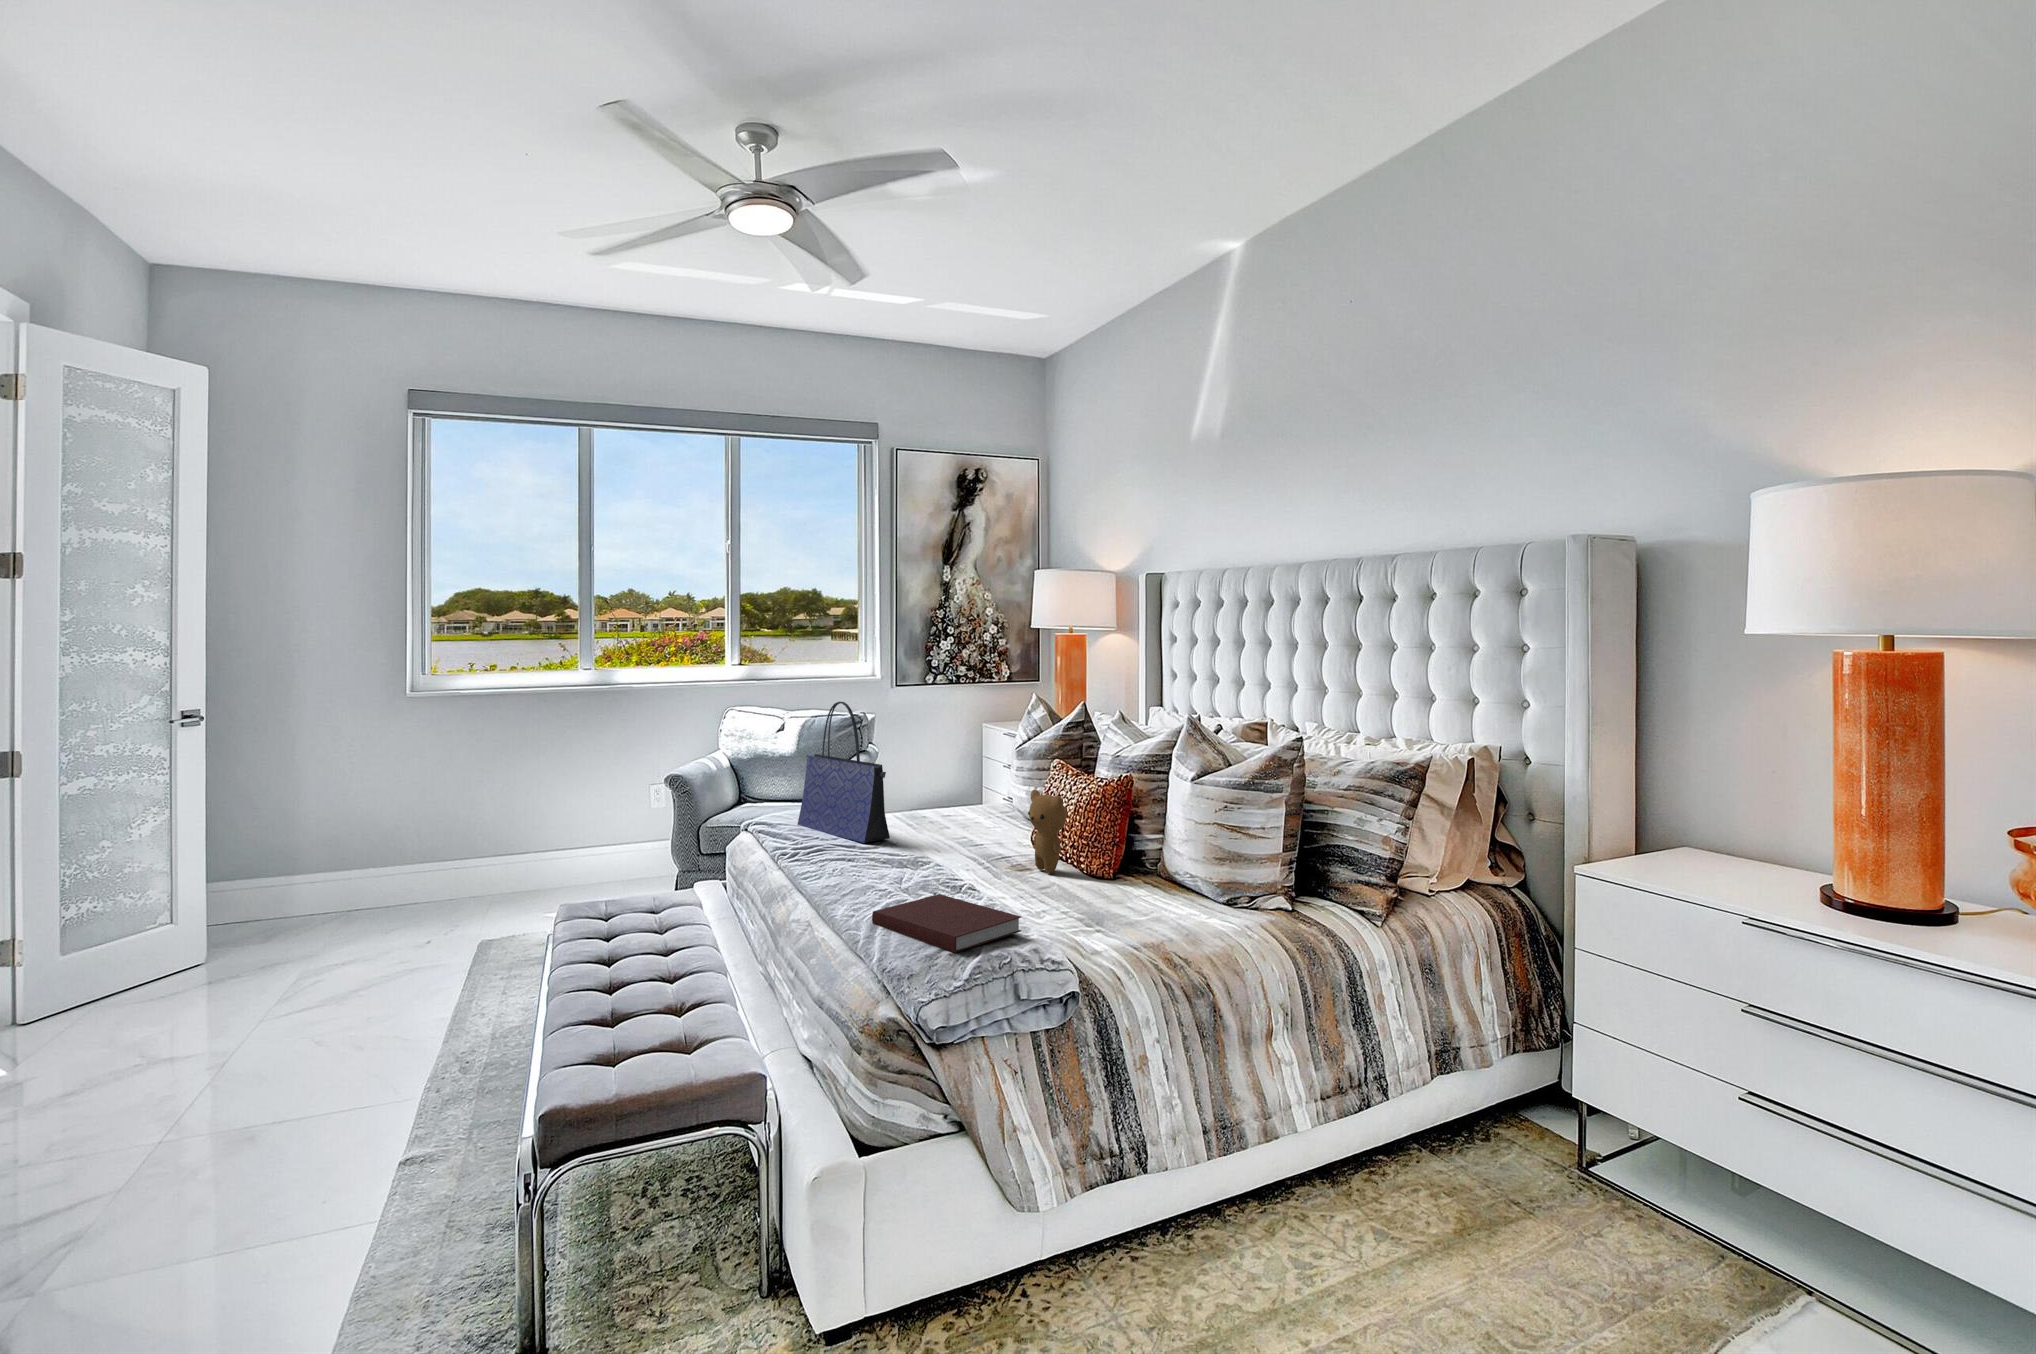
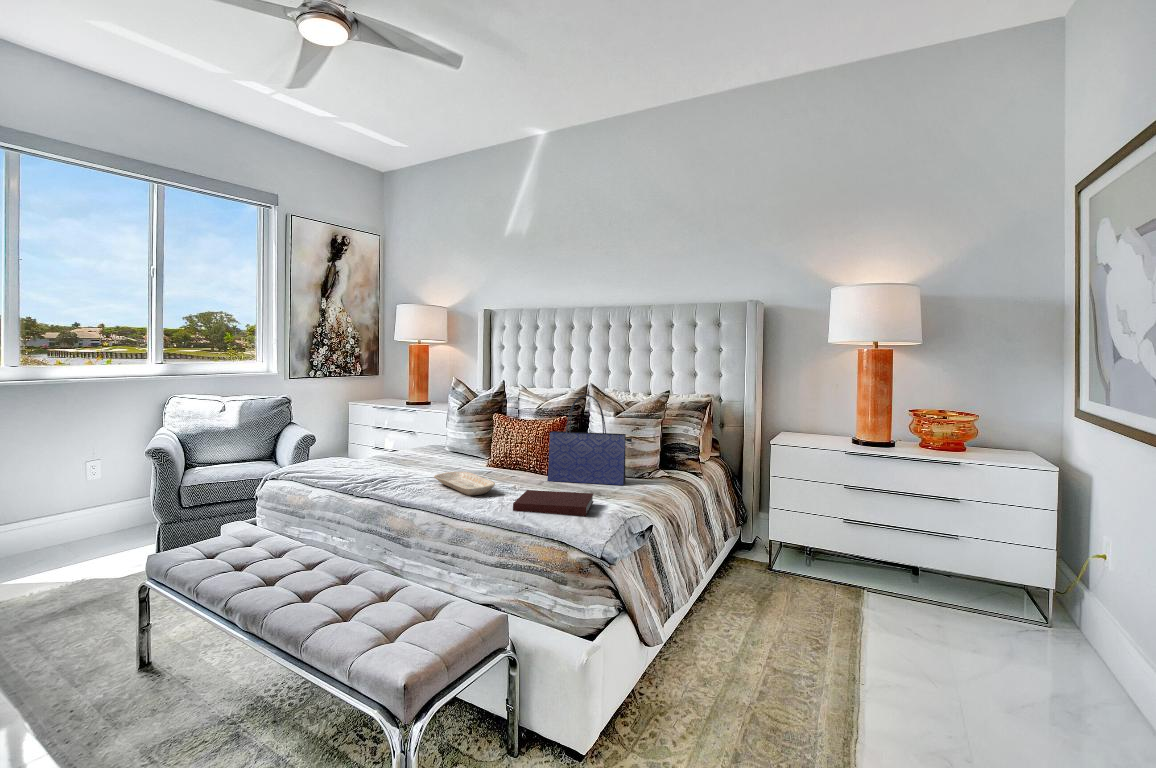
tote bag: present [798,702,890,843] -> present [547,395,632,485]
teddy bear: present [1028,790,1067,873] -> none [506,430,535,477]
tray: none [859,850,920,891] -> present [434,472,495,496]

